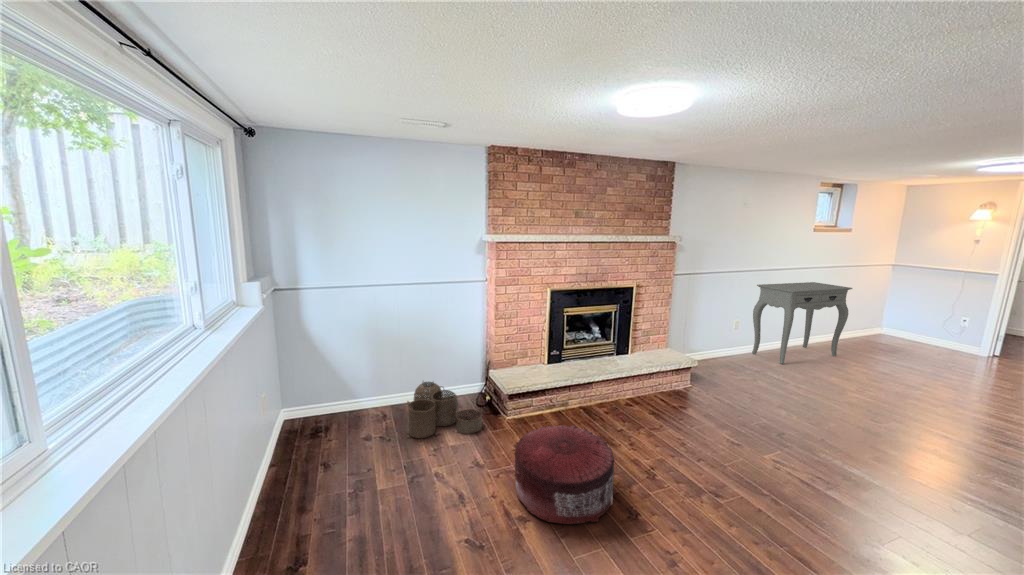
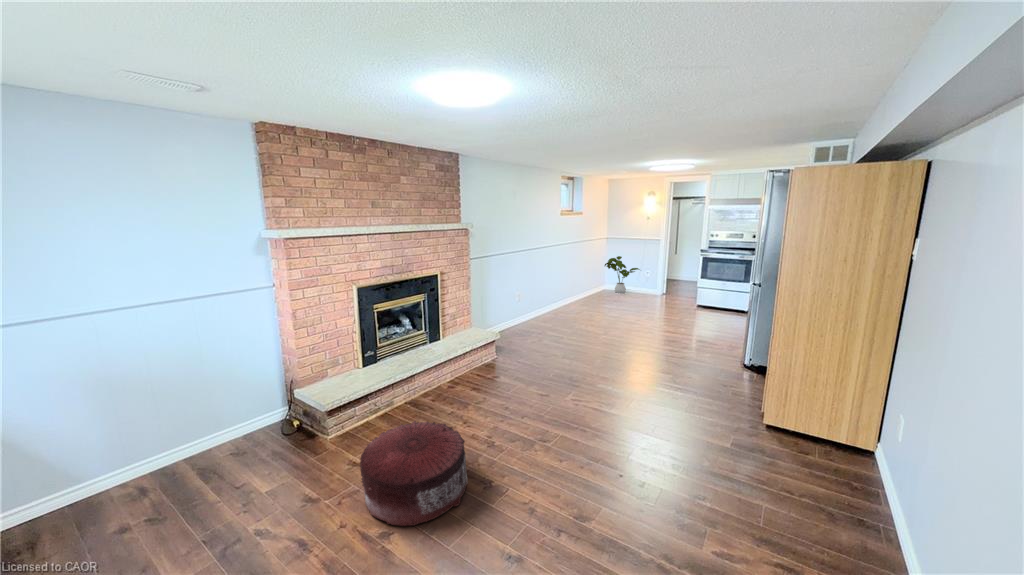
console table: present [752,282,852,364] -> none [530,255,590,324]
house plant: none [882,291,953,343] -> present [605,256,640,293]
woven basket: present [407,382,482,438] -> none [186,423,300,501]

